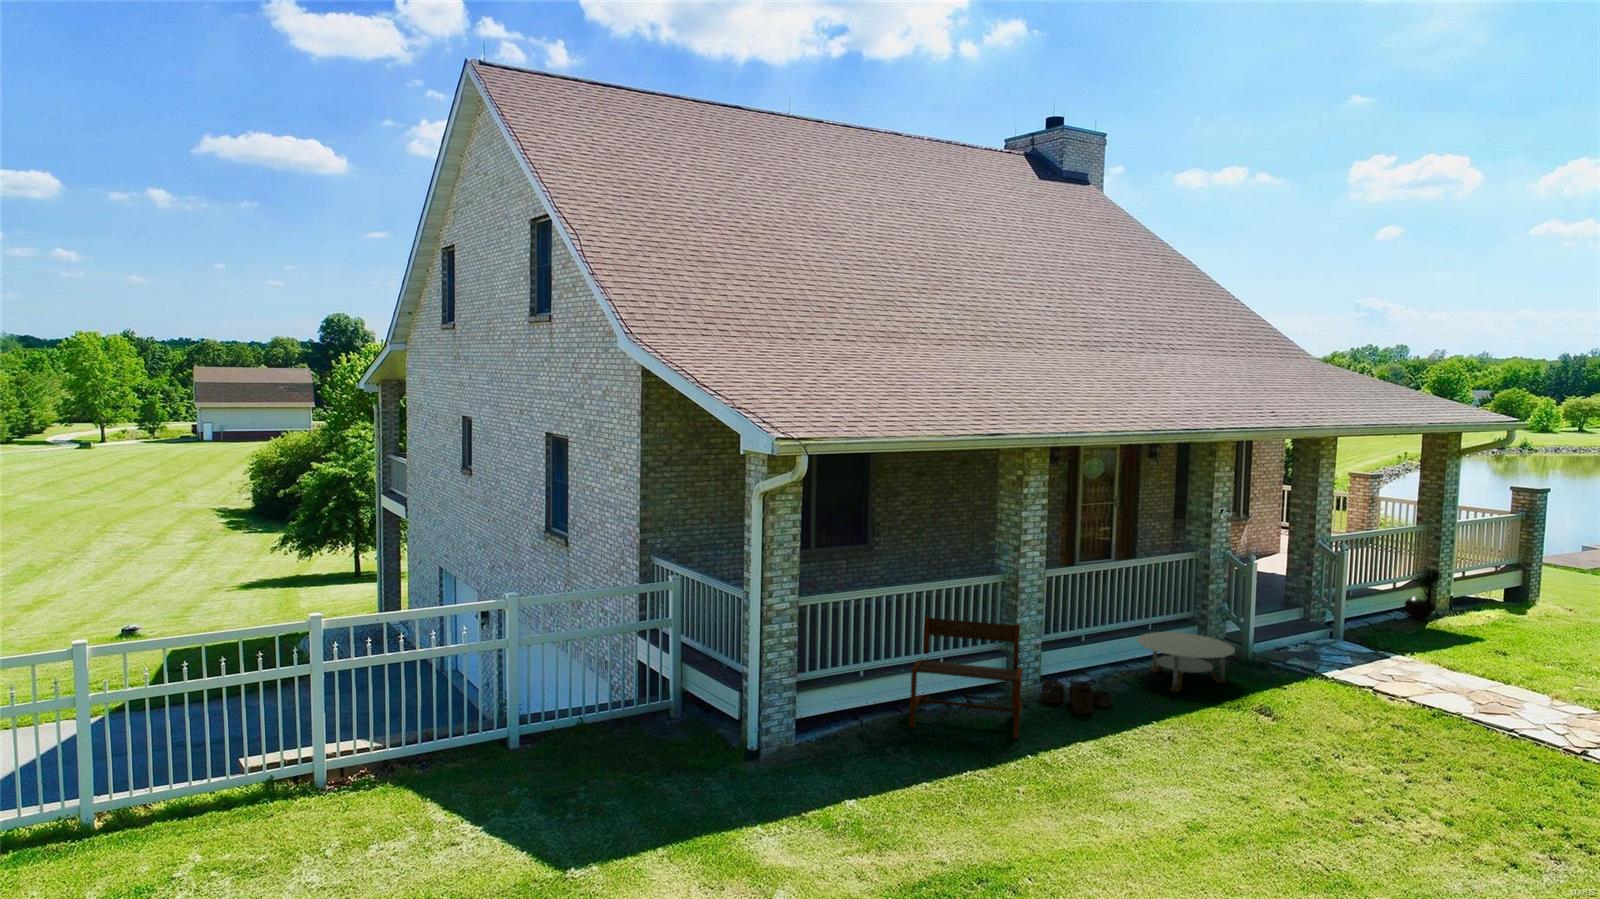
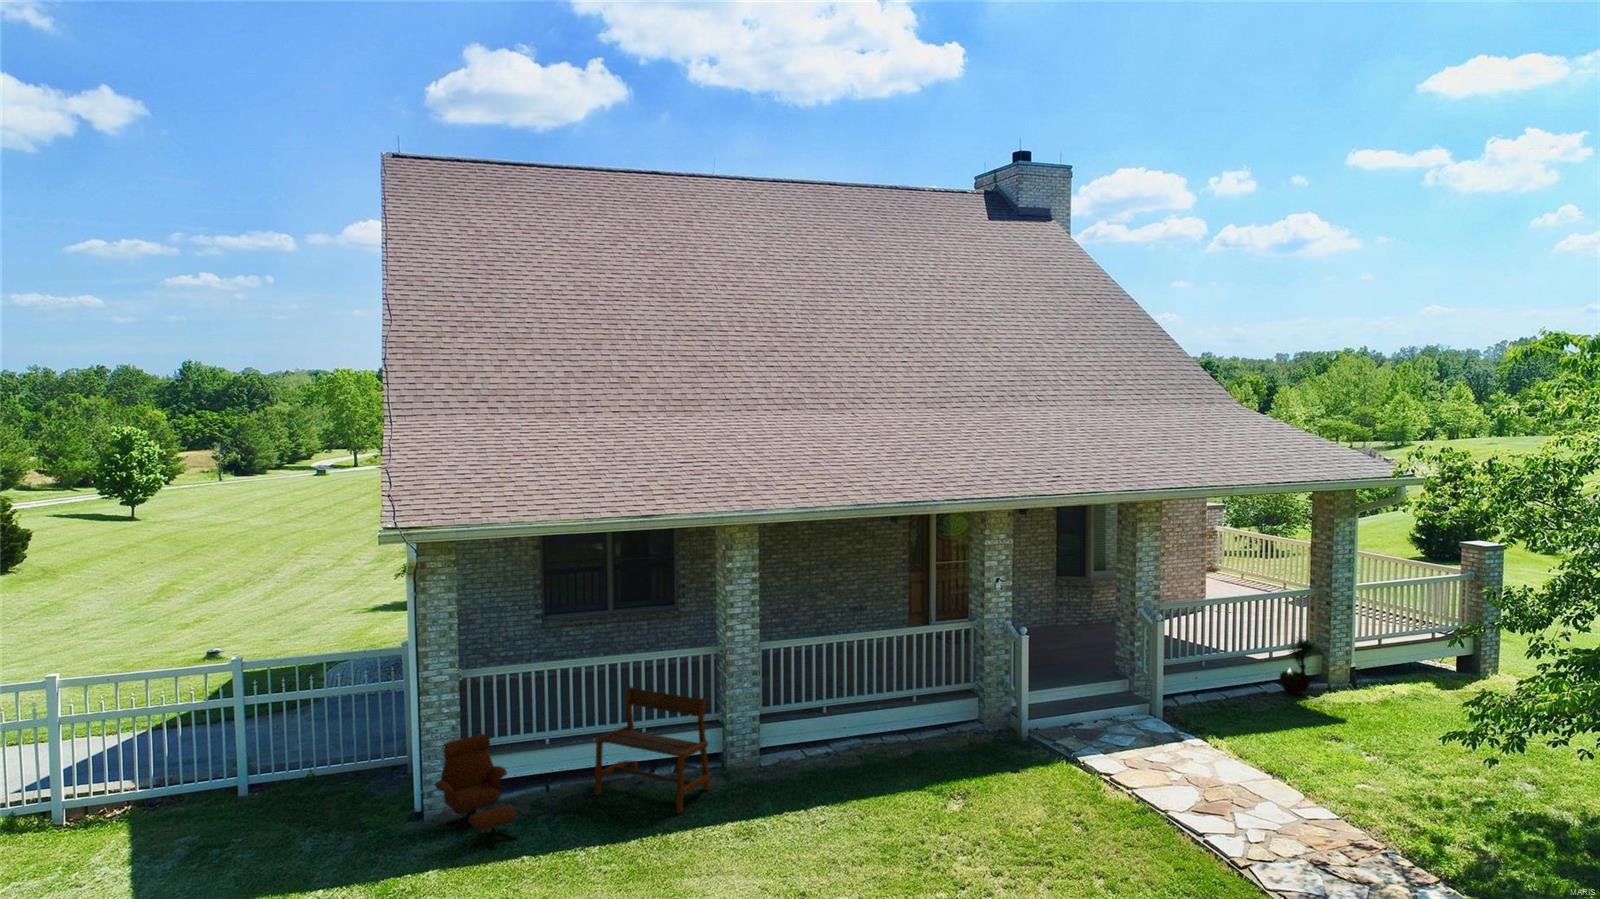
round table: present [1137,632,1235,692] -> none [883,704,978,770]
lounge chair: none [786,665,886,781] -> present [435,734,517,849]
woven basket: present [1040,678,1112,714] -> none [756,750,822,790]

